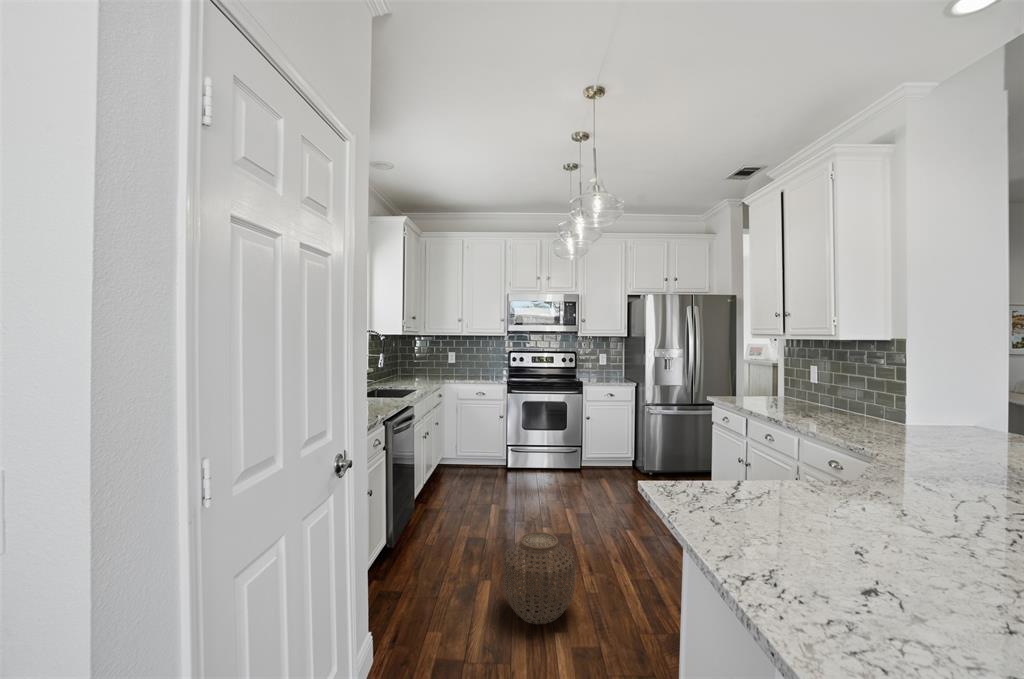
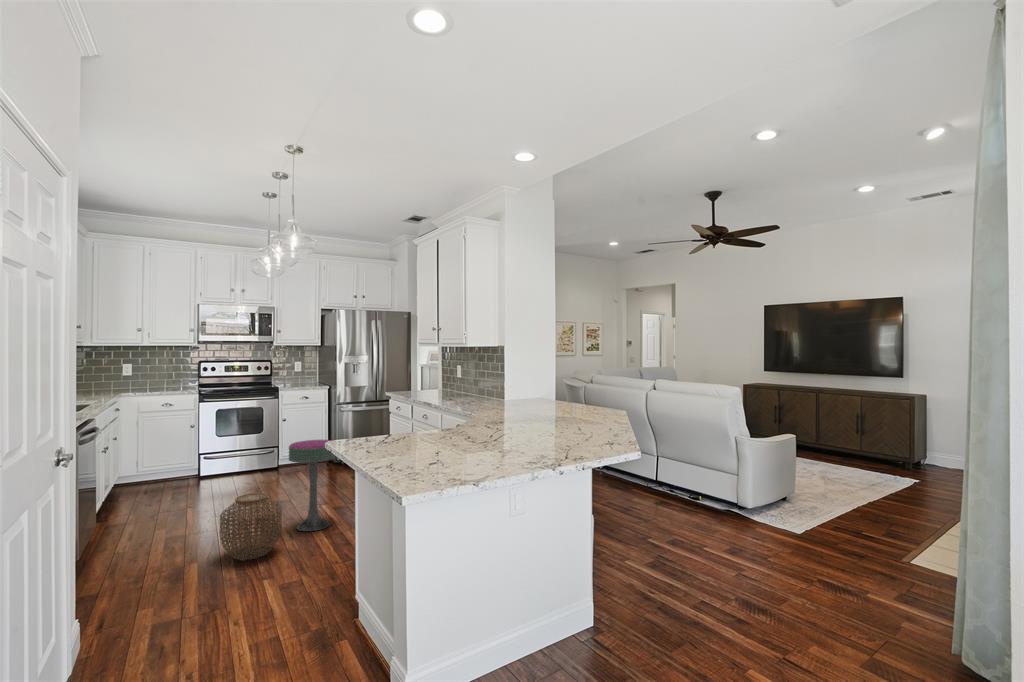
bar stool: none [586,463,647,590] -> present [289,440,335,531]

